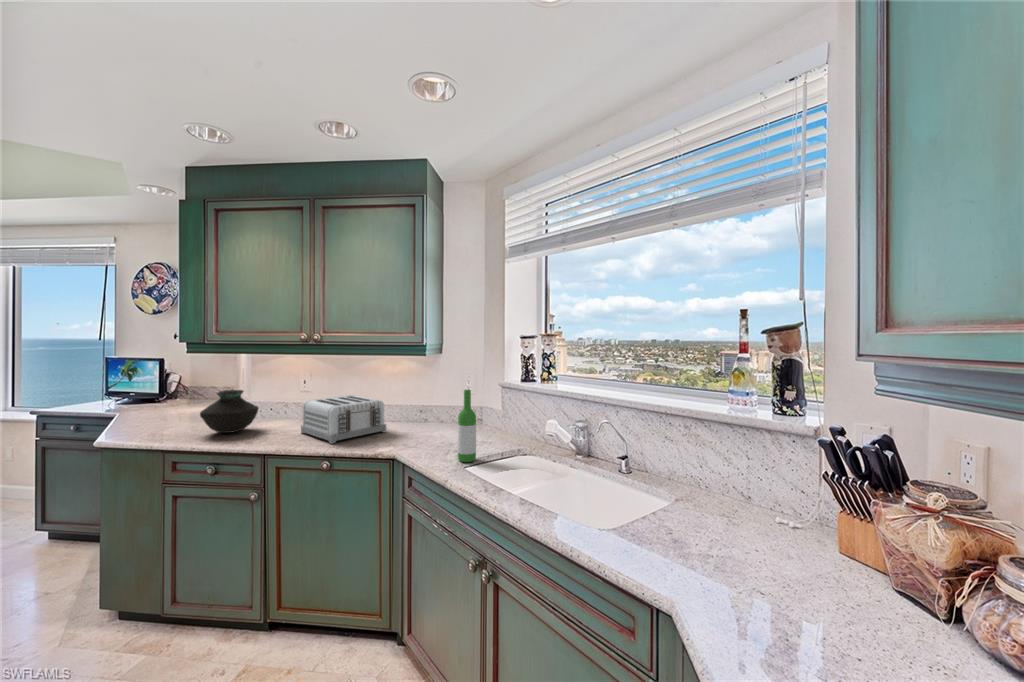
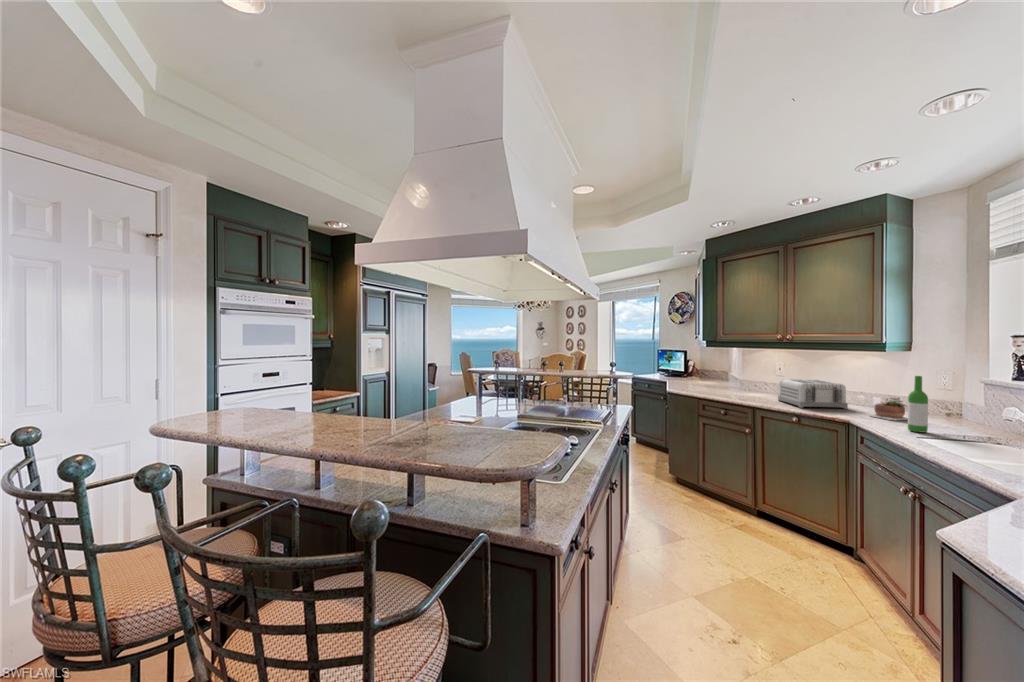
vase: present [200,390,259,433] -> none [716,369,750,395]
succulent plant: none [411,412,451,444] -> present [868,398,908,420]

